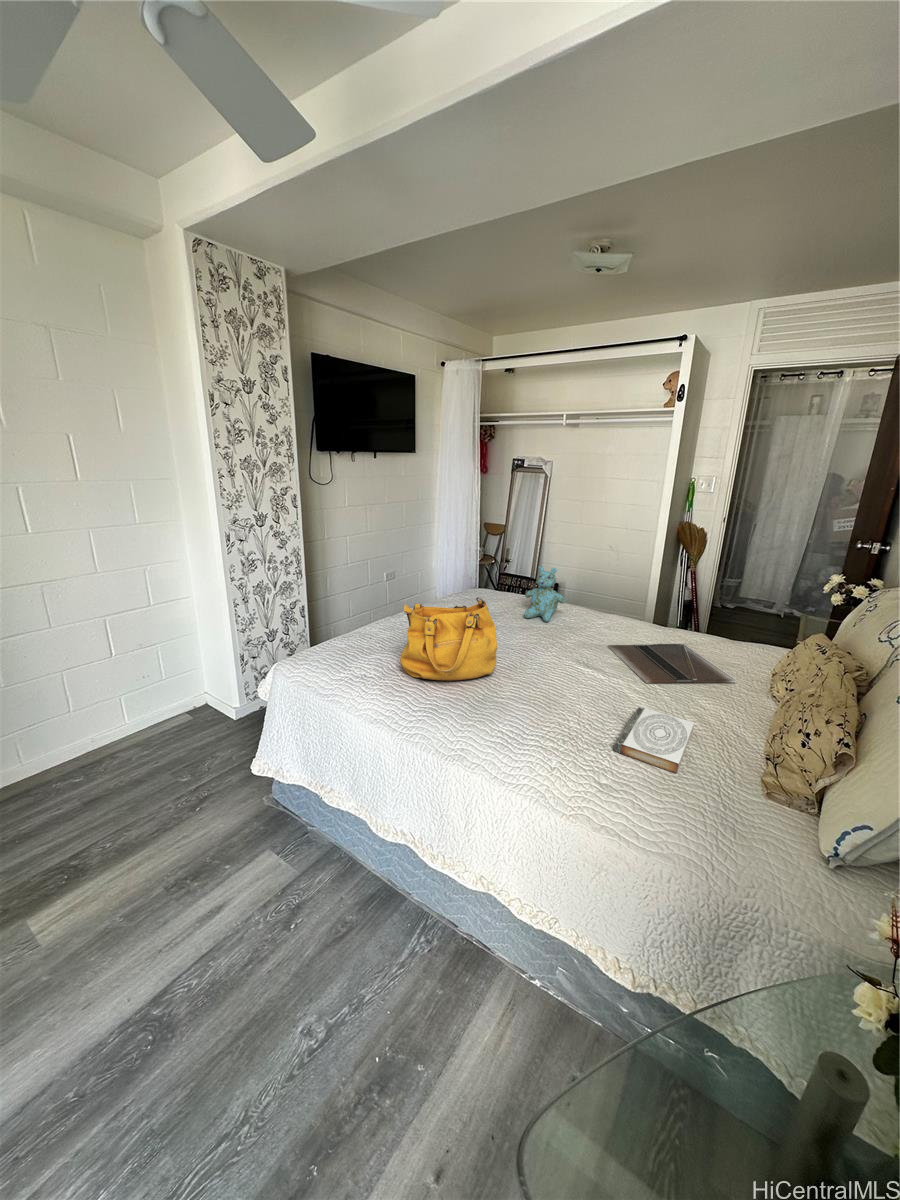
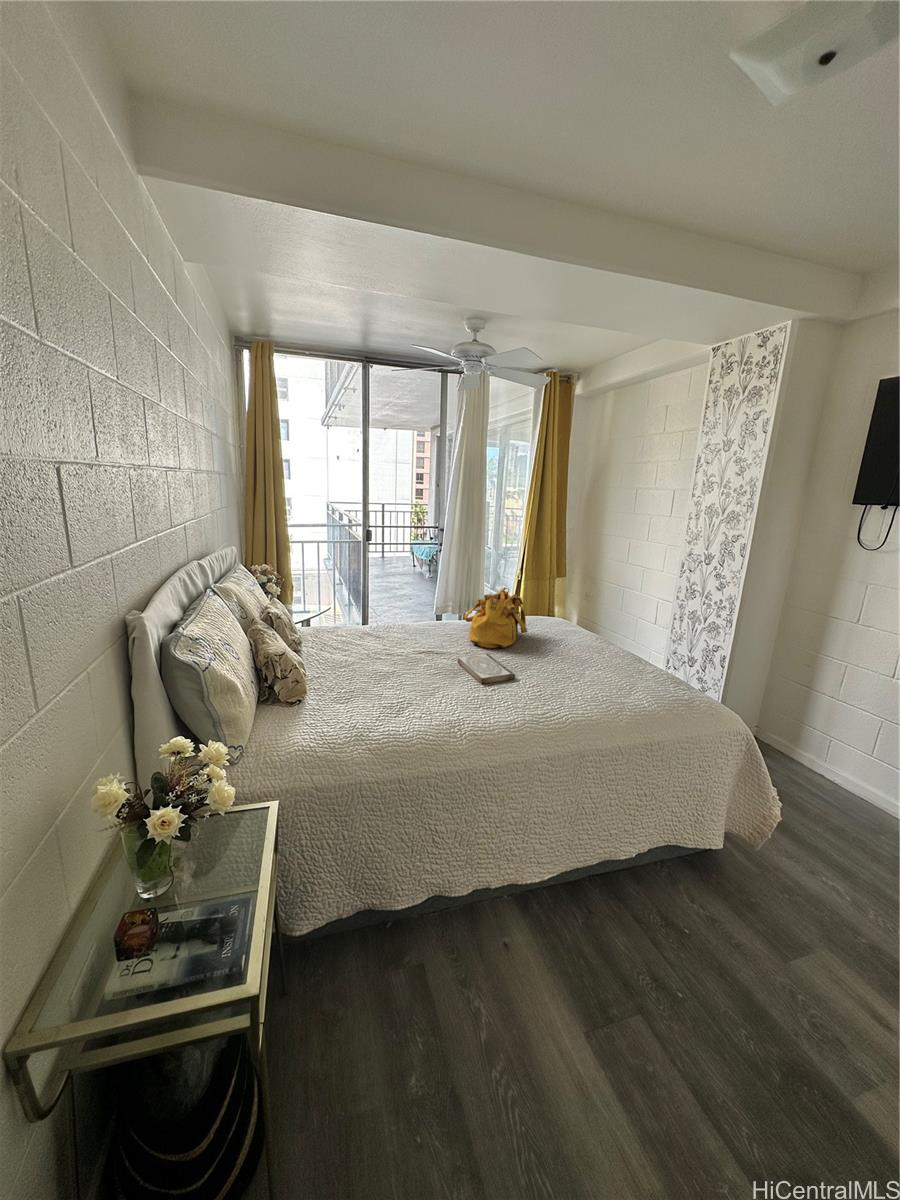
stuffed bear: present [524,566,565,622] -> none [563,644,618,709]
laptop: present [608,644,737,683] -> none [352,679,479,741]
book: present [613,707,694,773] -> present [458,654,515,684]

